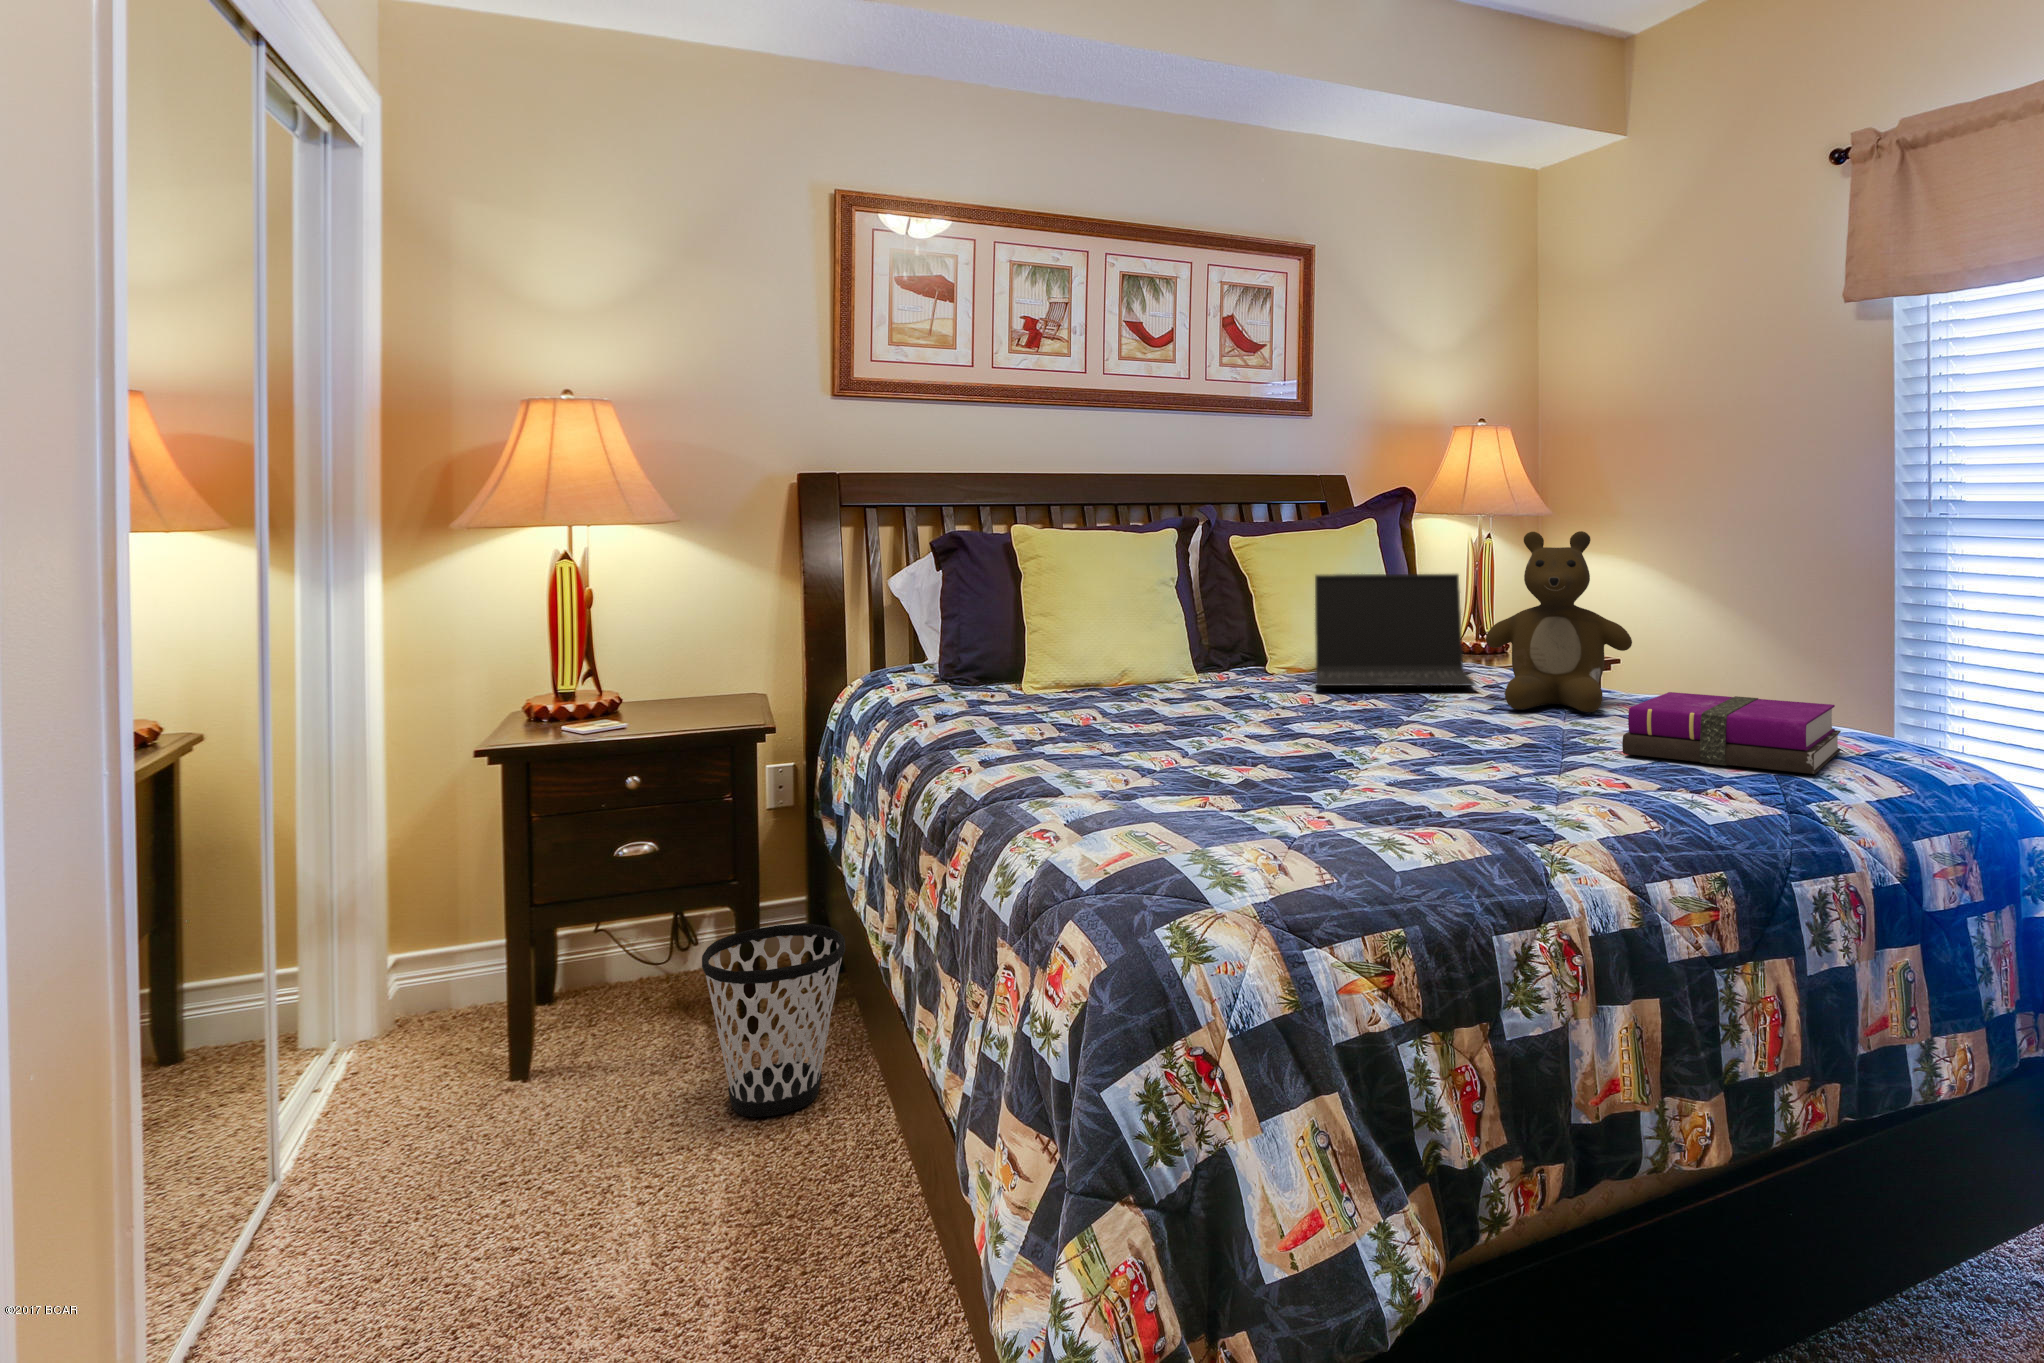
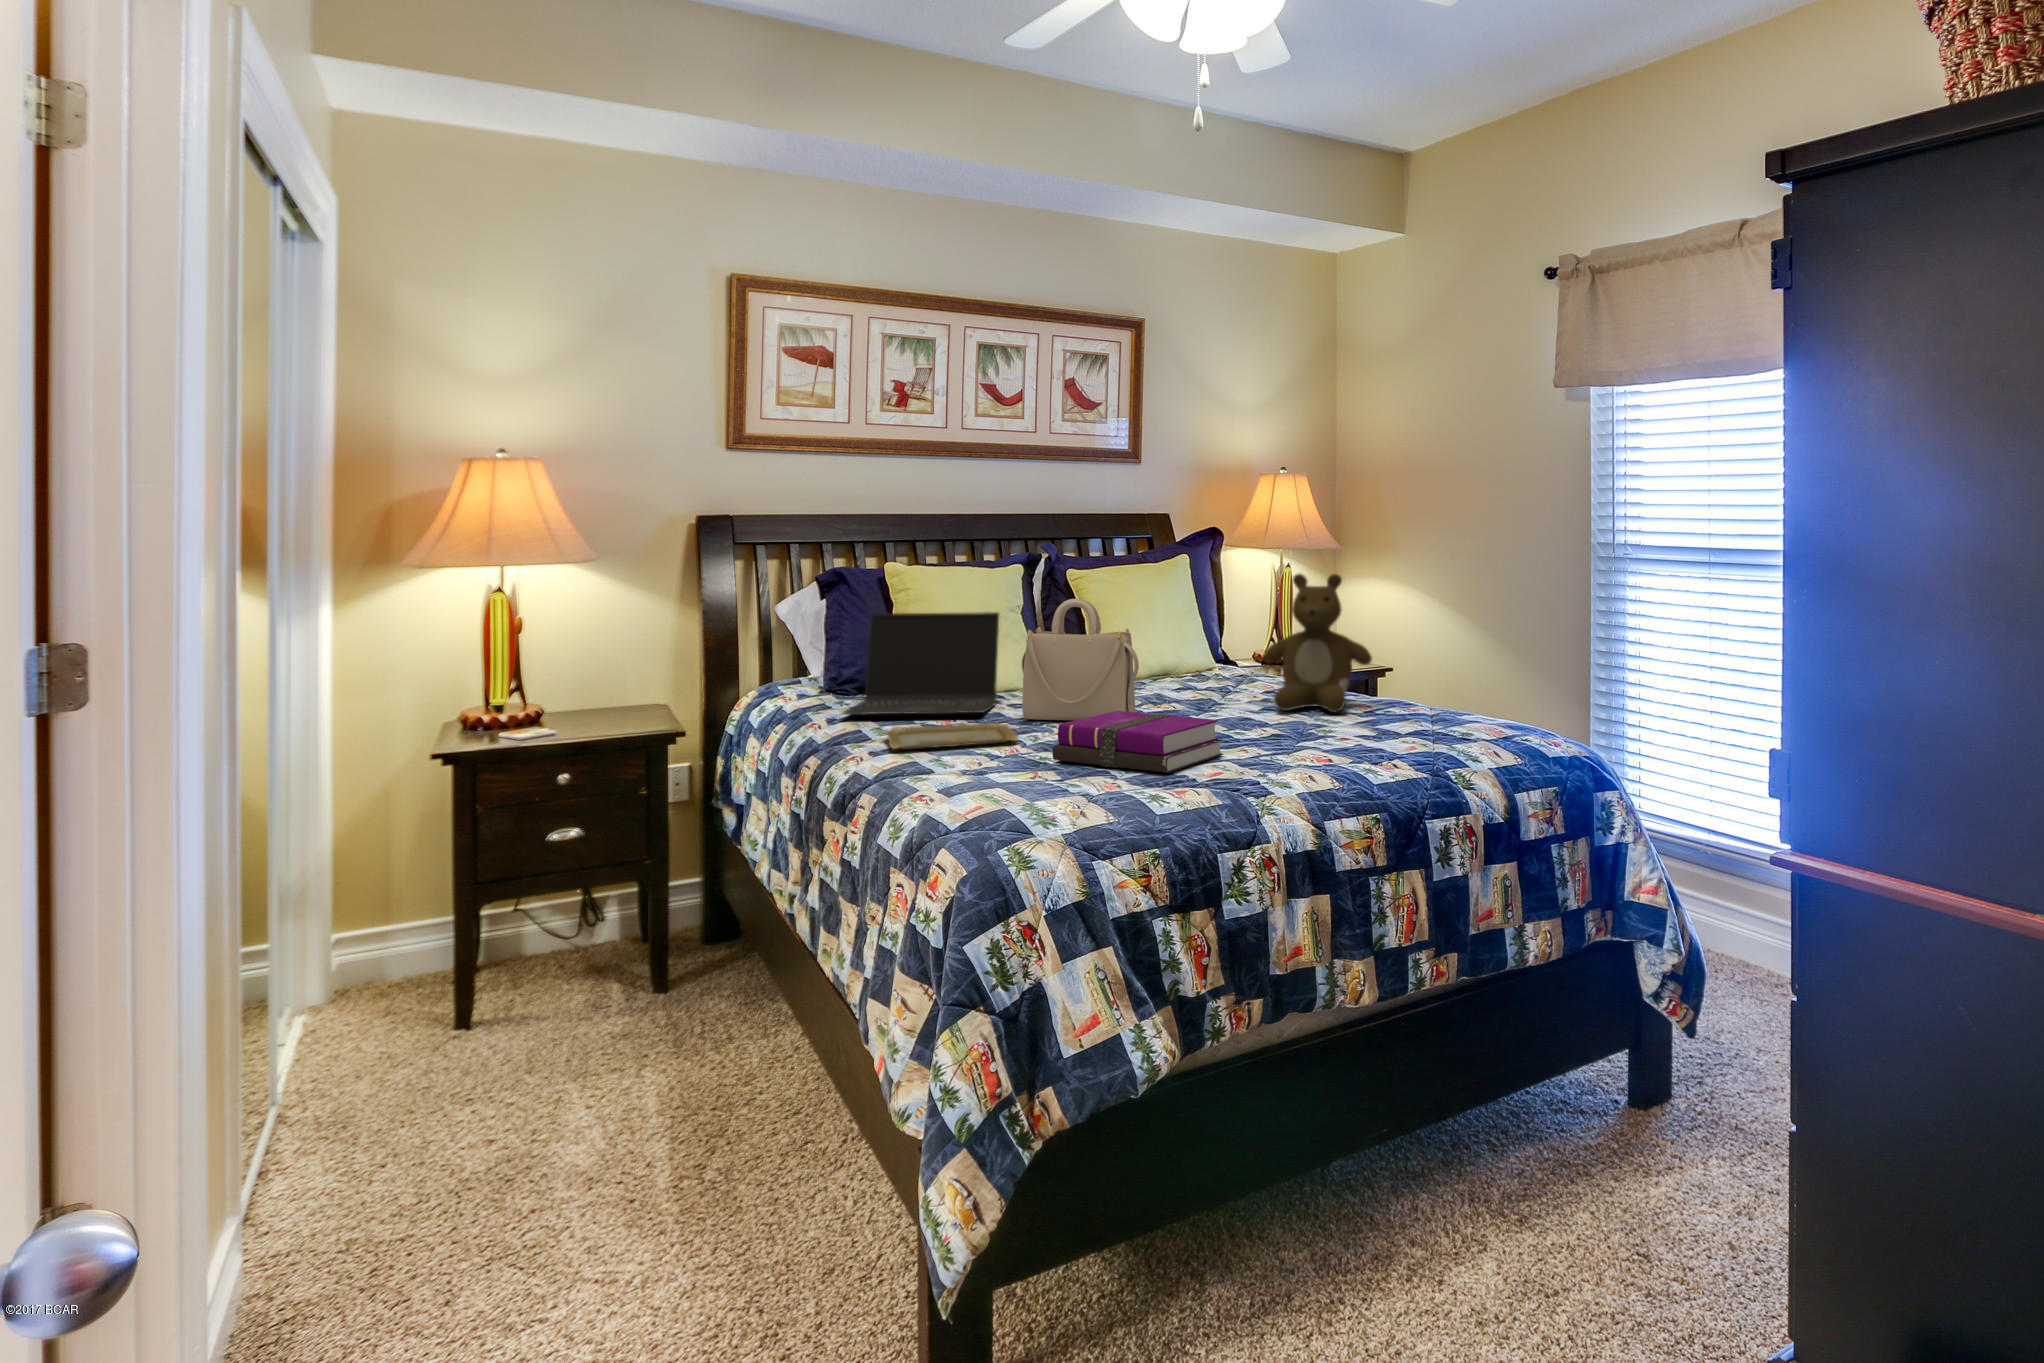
handbag: none [1180,562,1329,721] -> present [1022,599,1139,721]
laptop: present [1315,574,1476,686] -> present [842,612,999,715]
notebook: present [1622,692,1841,774] -> present [1052,711,1223,773]
tray: none [1005,720,1178,755] -> present [885,723,1018,750]
wastebasket: present [702,924,845,1117] -> none [629,893,747,1045]

